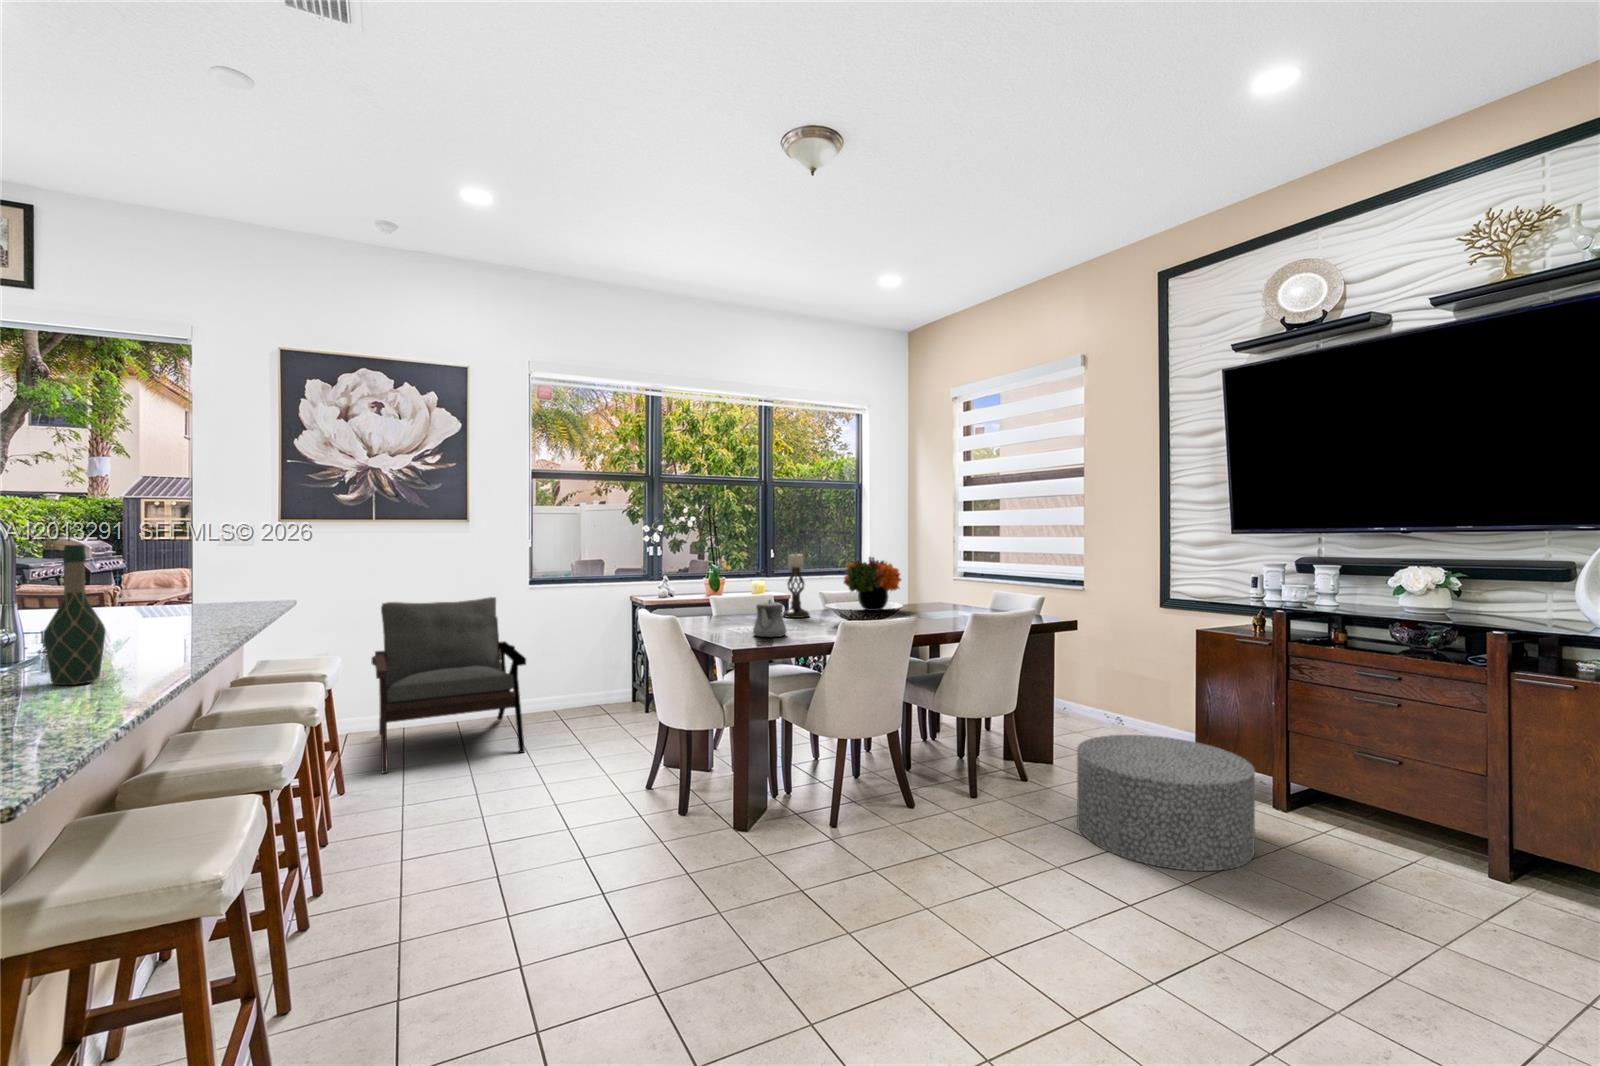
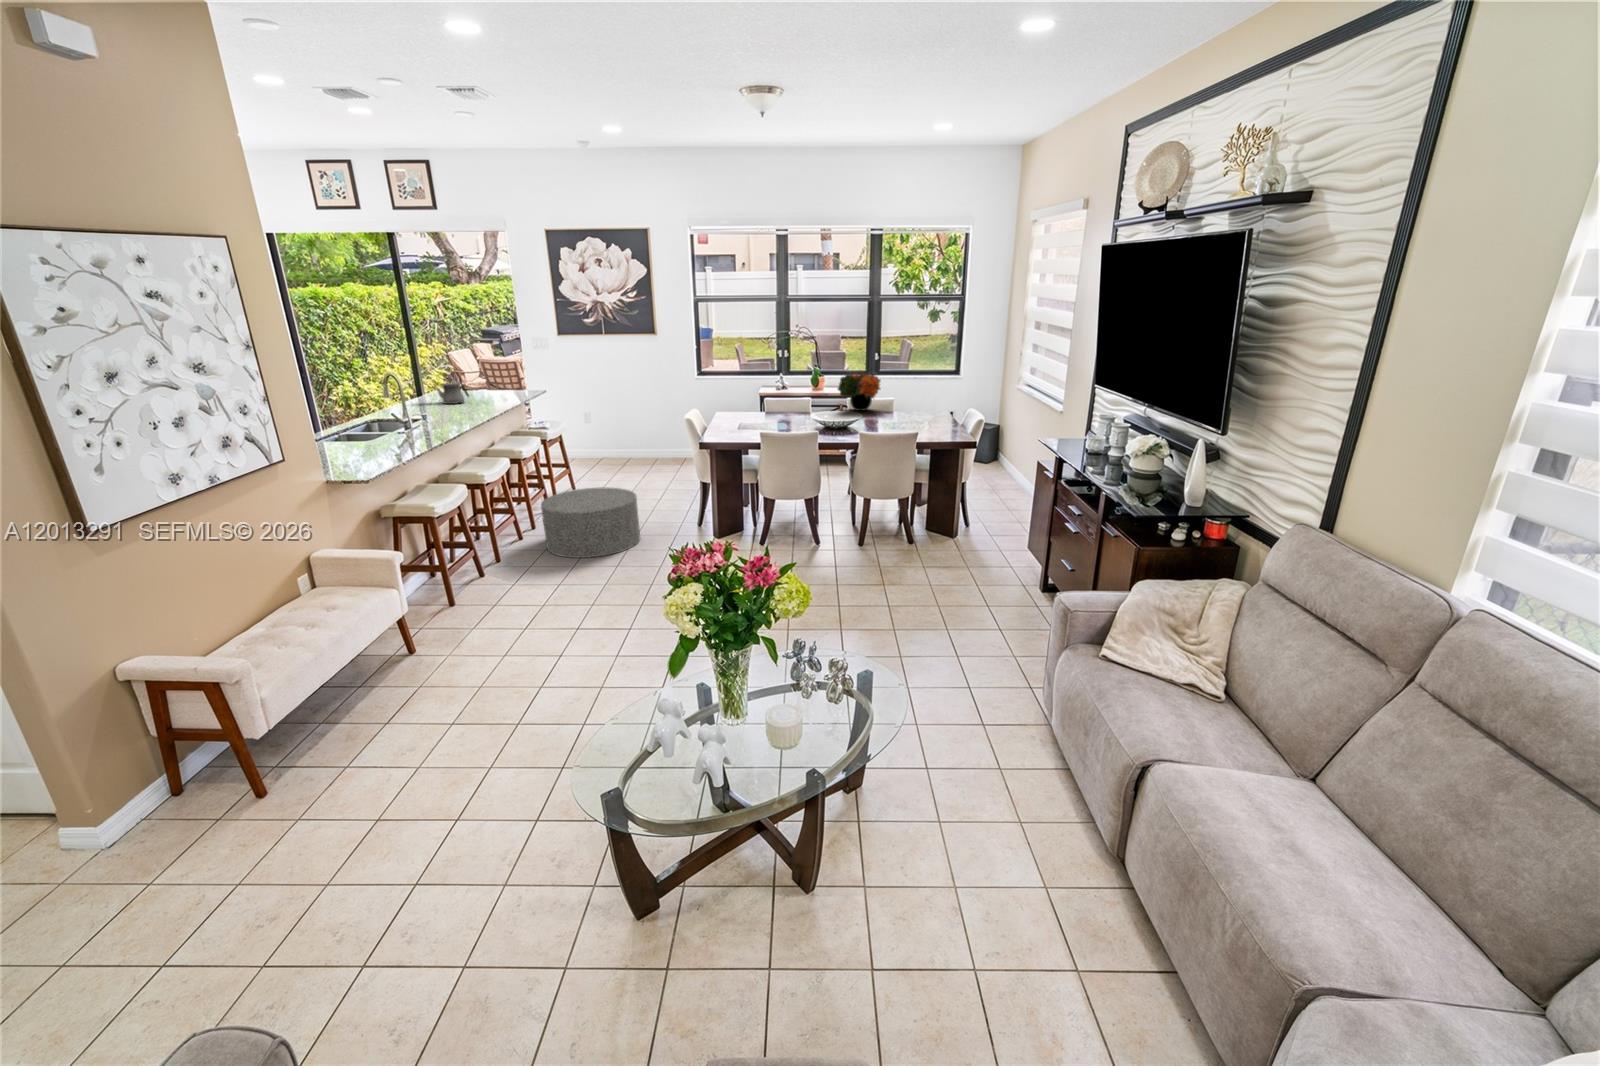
wine bottle: present [44,545,106,685] -> none [372,376,392,426]
candle holder: present [782,552,810,618] -> none [787,367,806,413]
armchair: present [371,597,526,773] -> none [589,385,682,481]
teapot: present [753,600,786,637] -> present [436,382,469,404]
ottoman: present [1077,735,1255,871] -> present [541,487,640,558]

